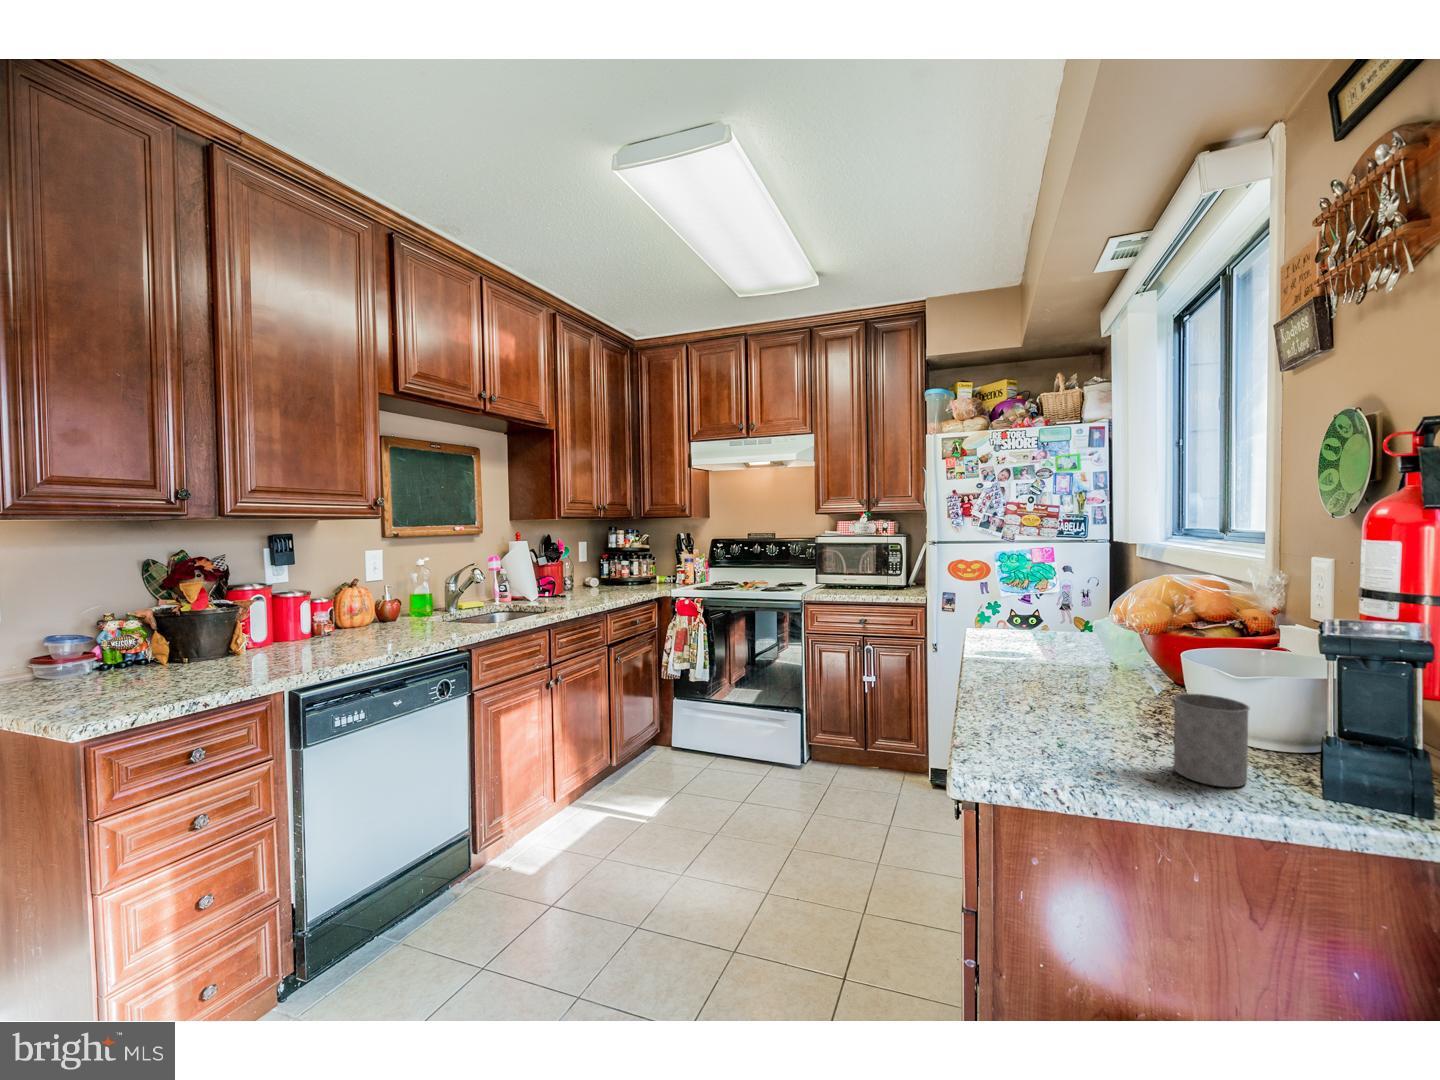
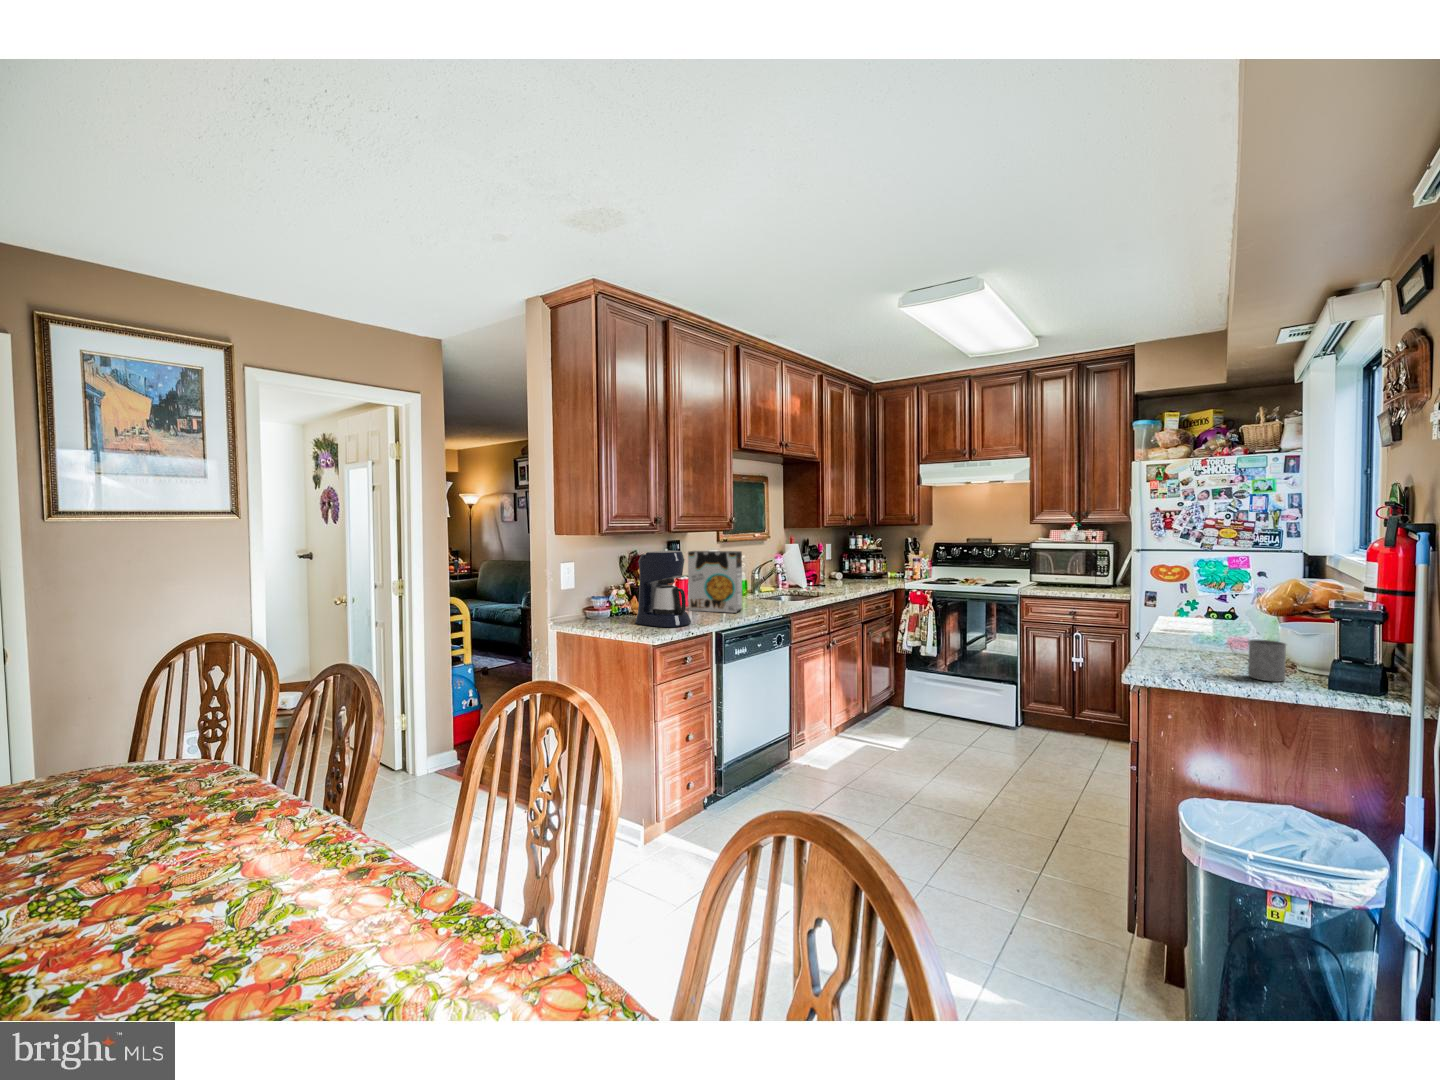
coffee maker: none [91,544,225,693] -> present [635,551,691,627]
cereal box: none [277,547,380,649] -> present [688,551,742,613]

